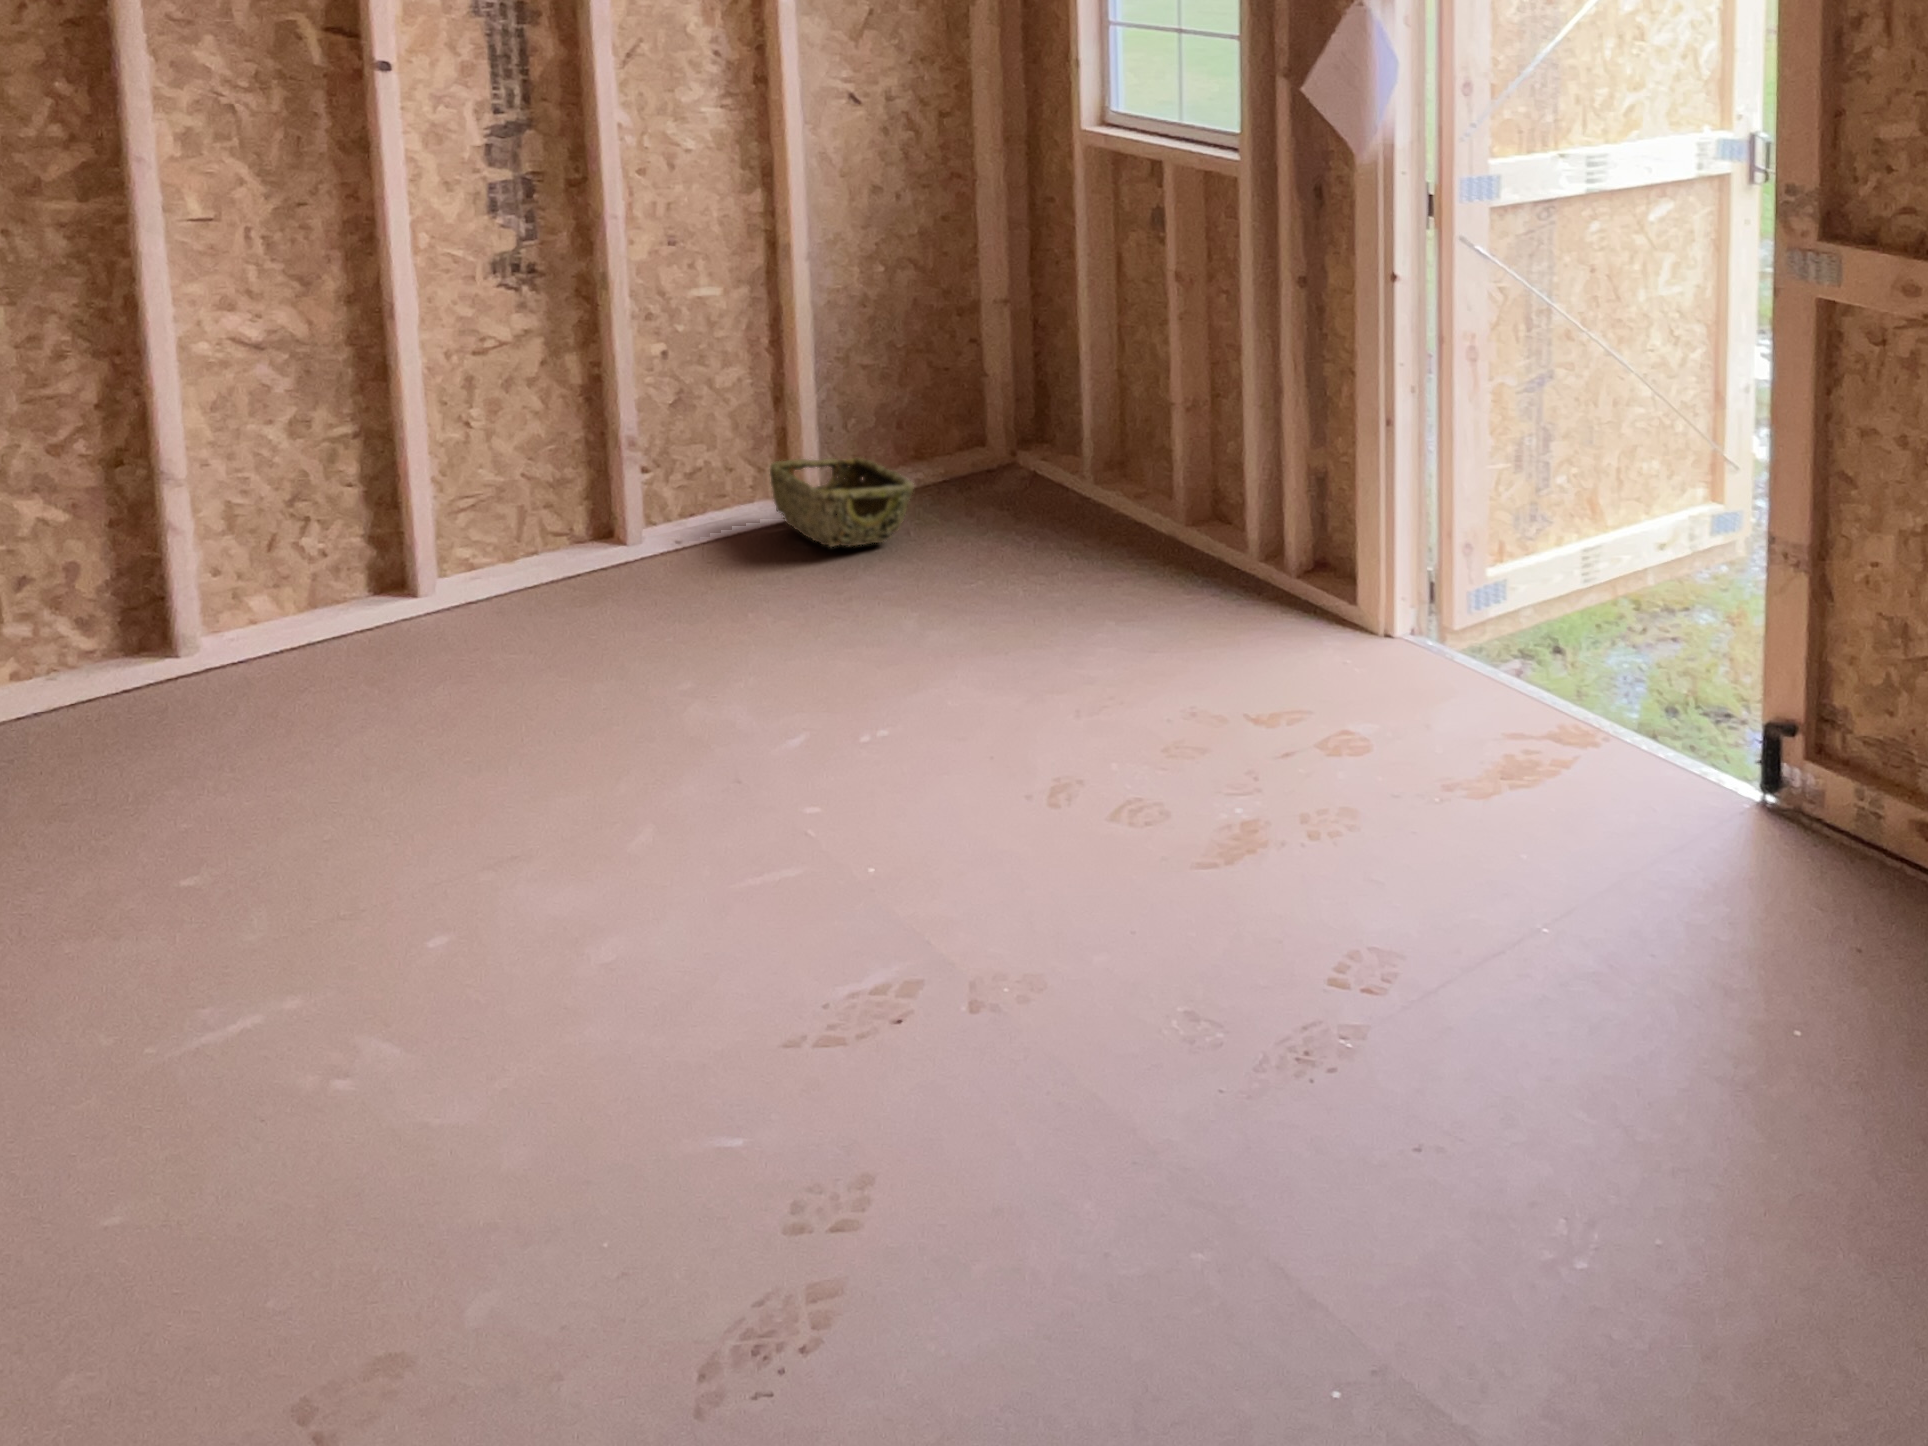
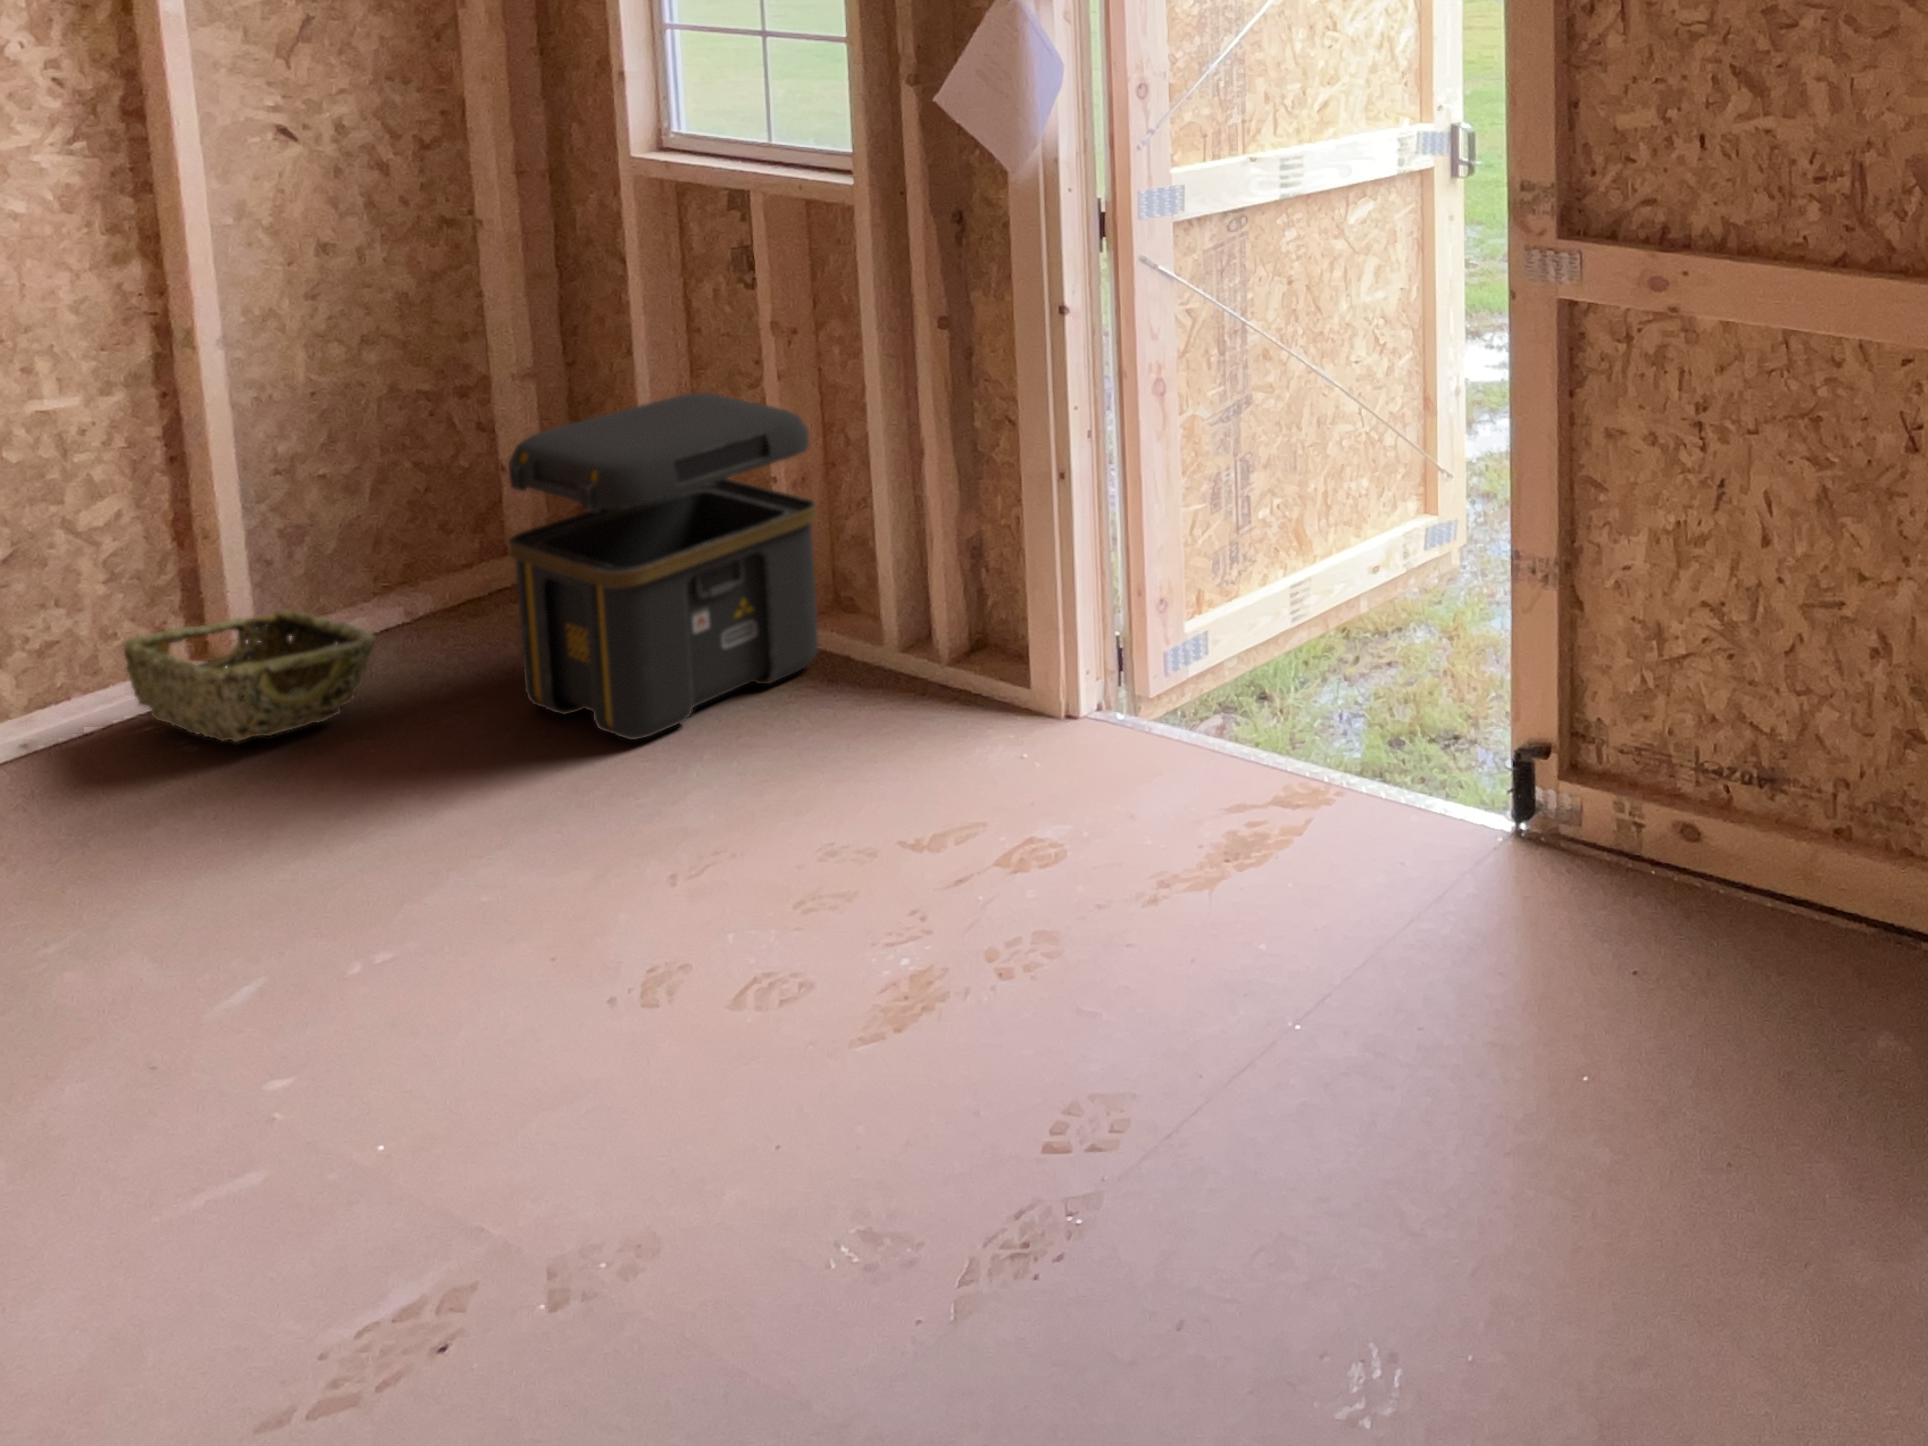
toolbox: none [999,322,1206,592] -> present [508,393,818,740]

